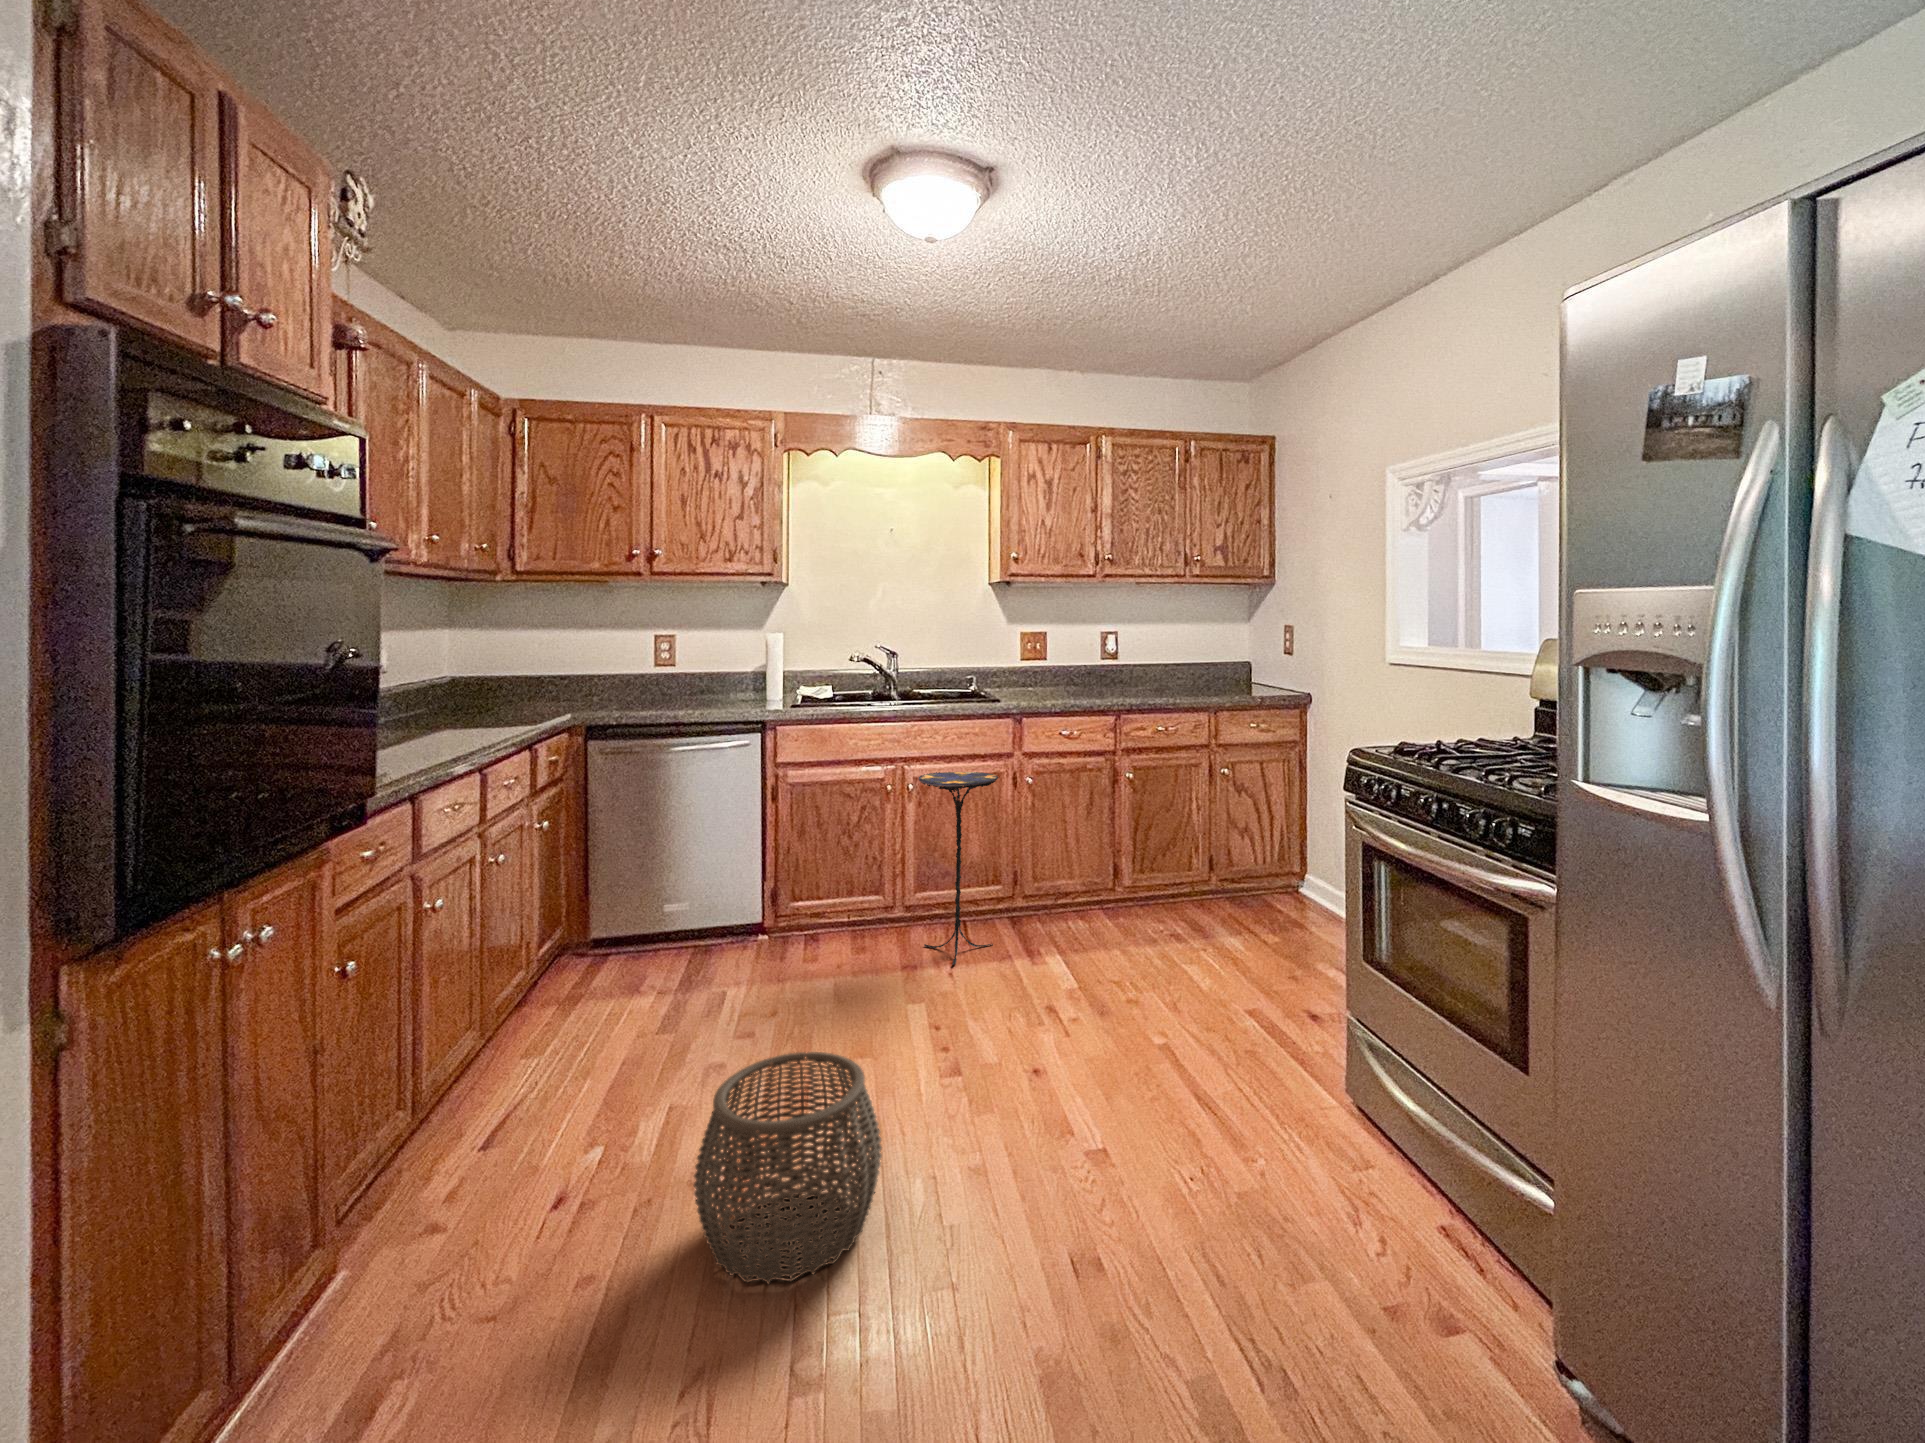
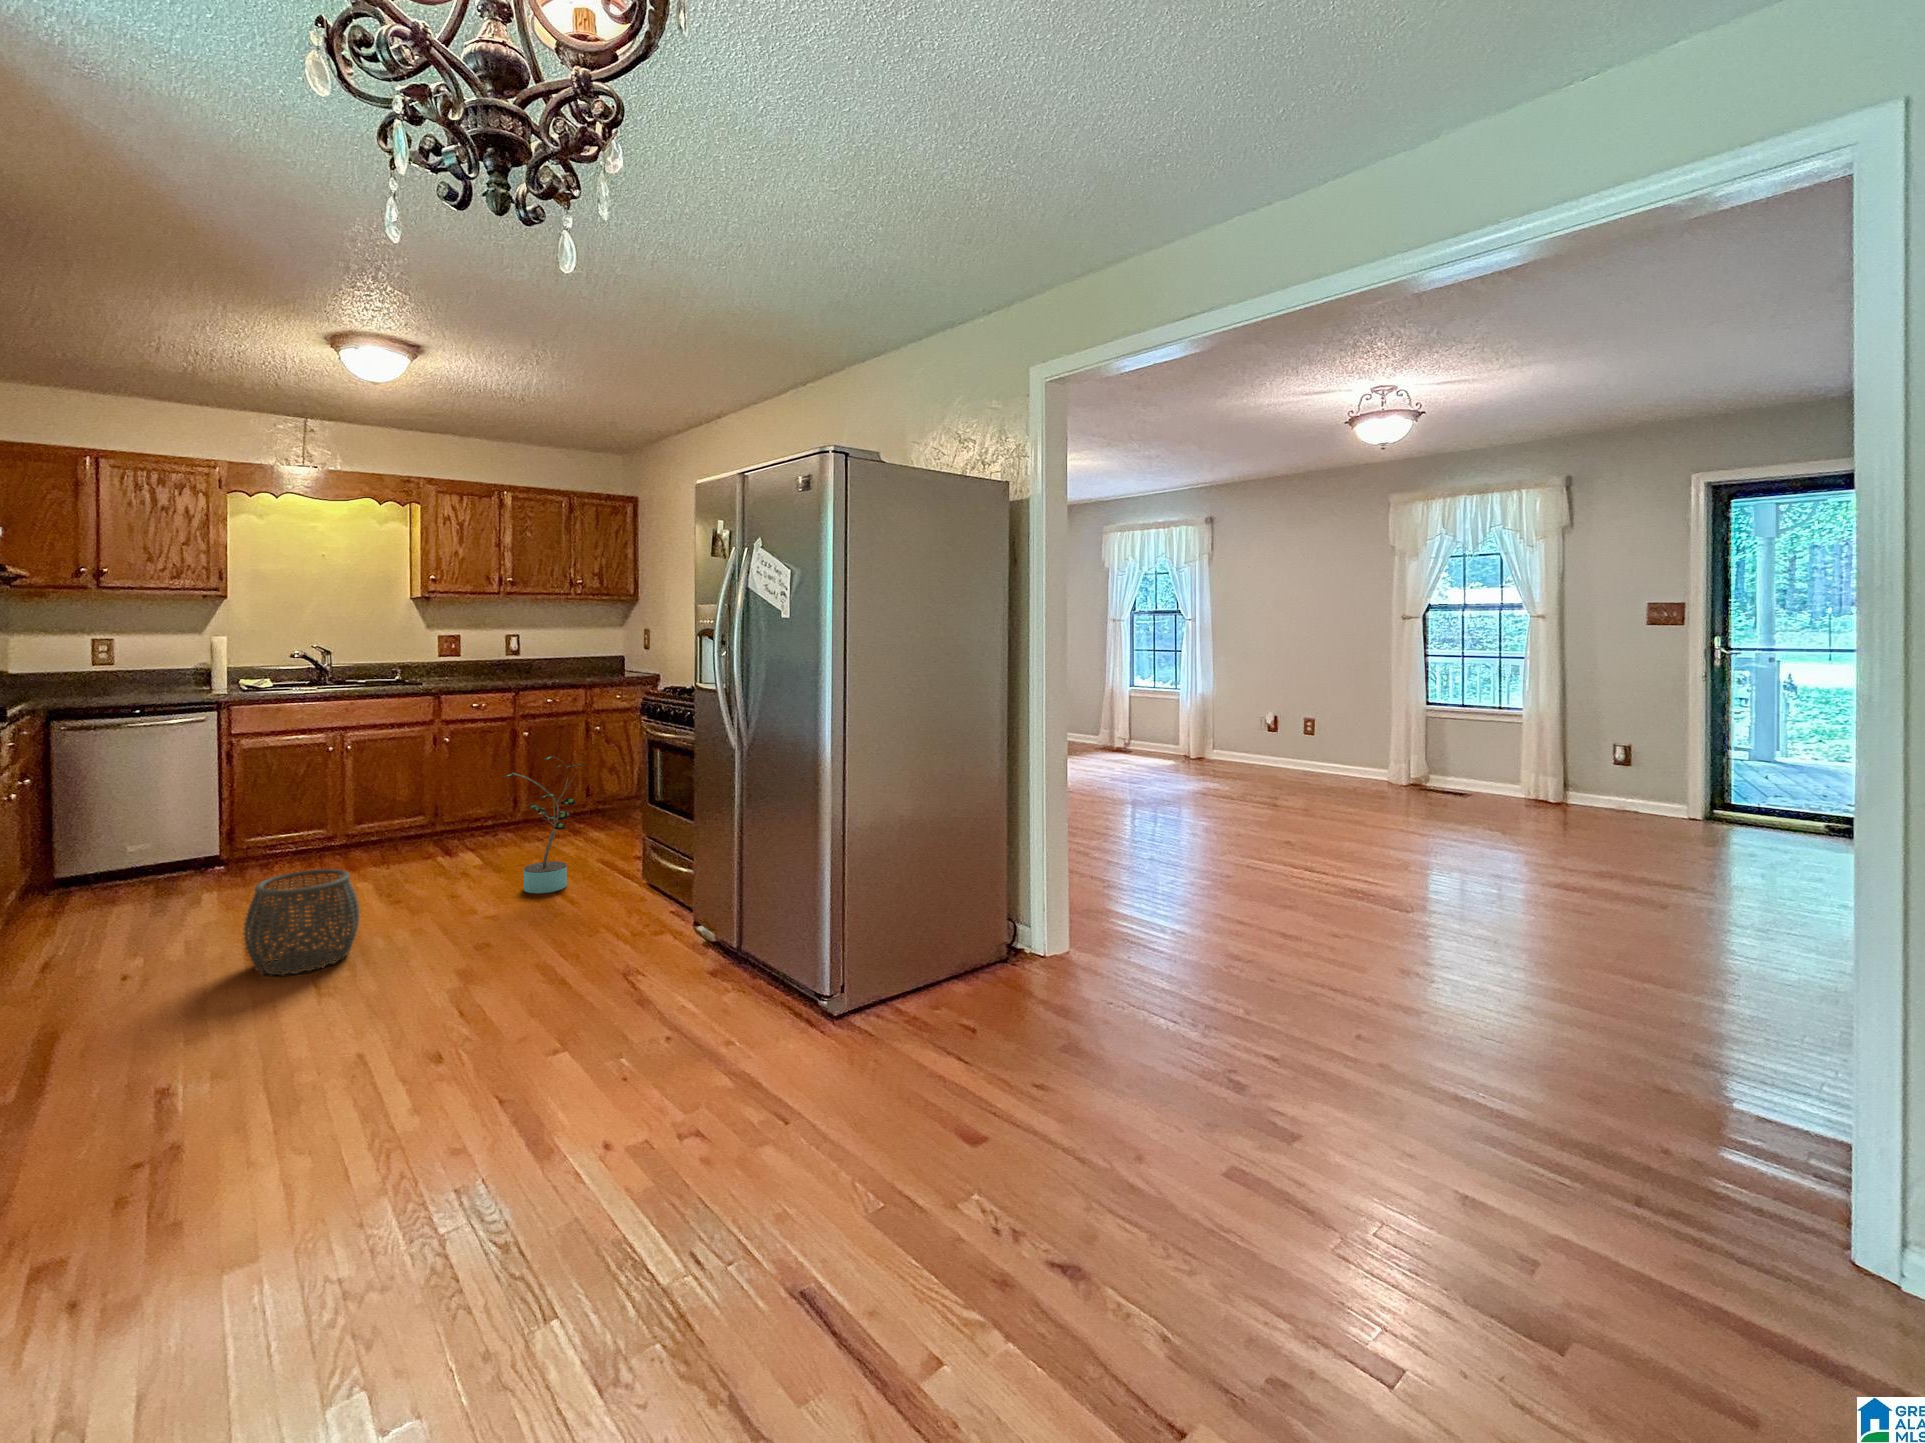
side table: present [919,772,999,964] -> none [359,733,424,863]
potted plant: none [1112,846,1245,1097] -> present [504,756,584,893]

